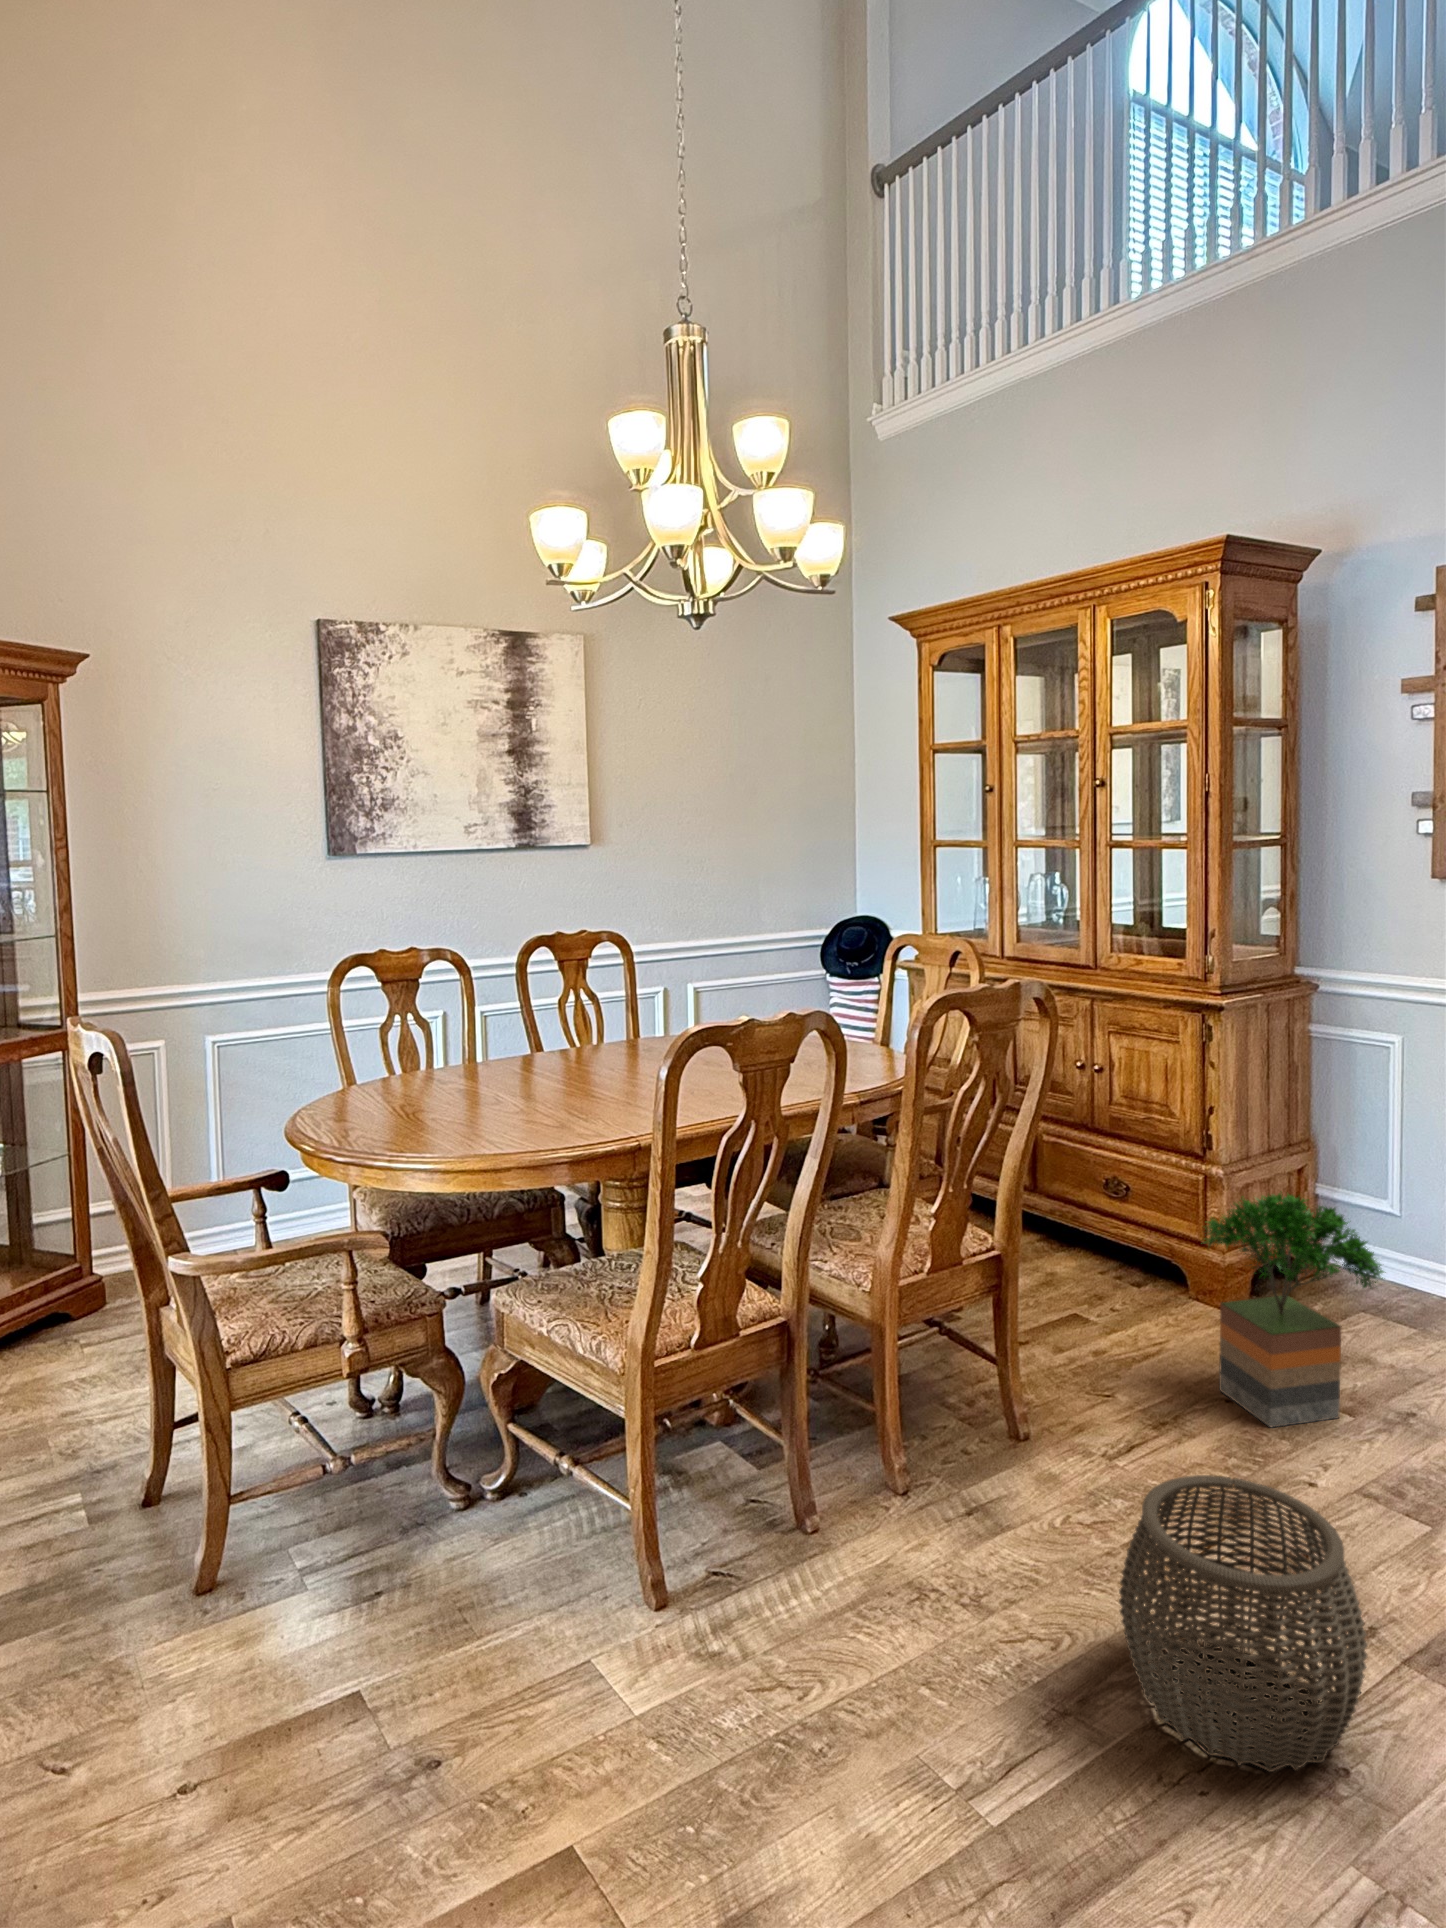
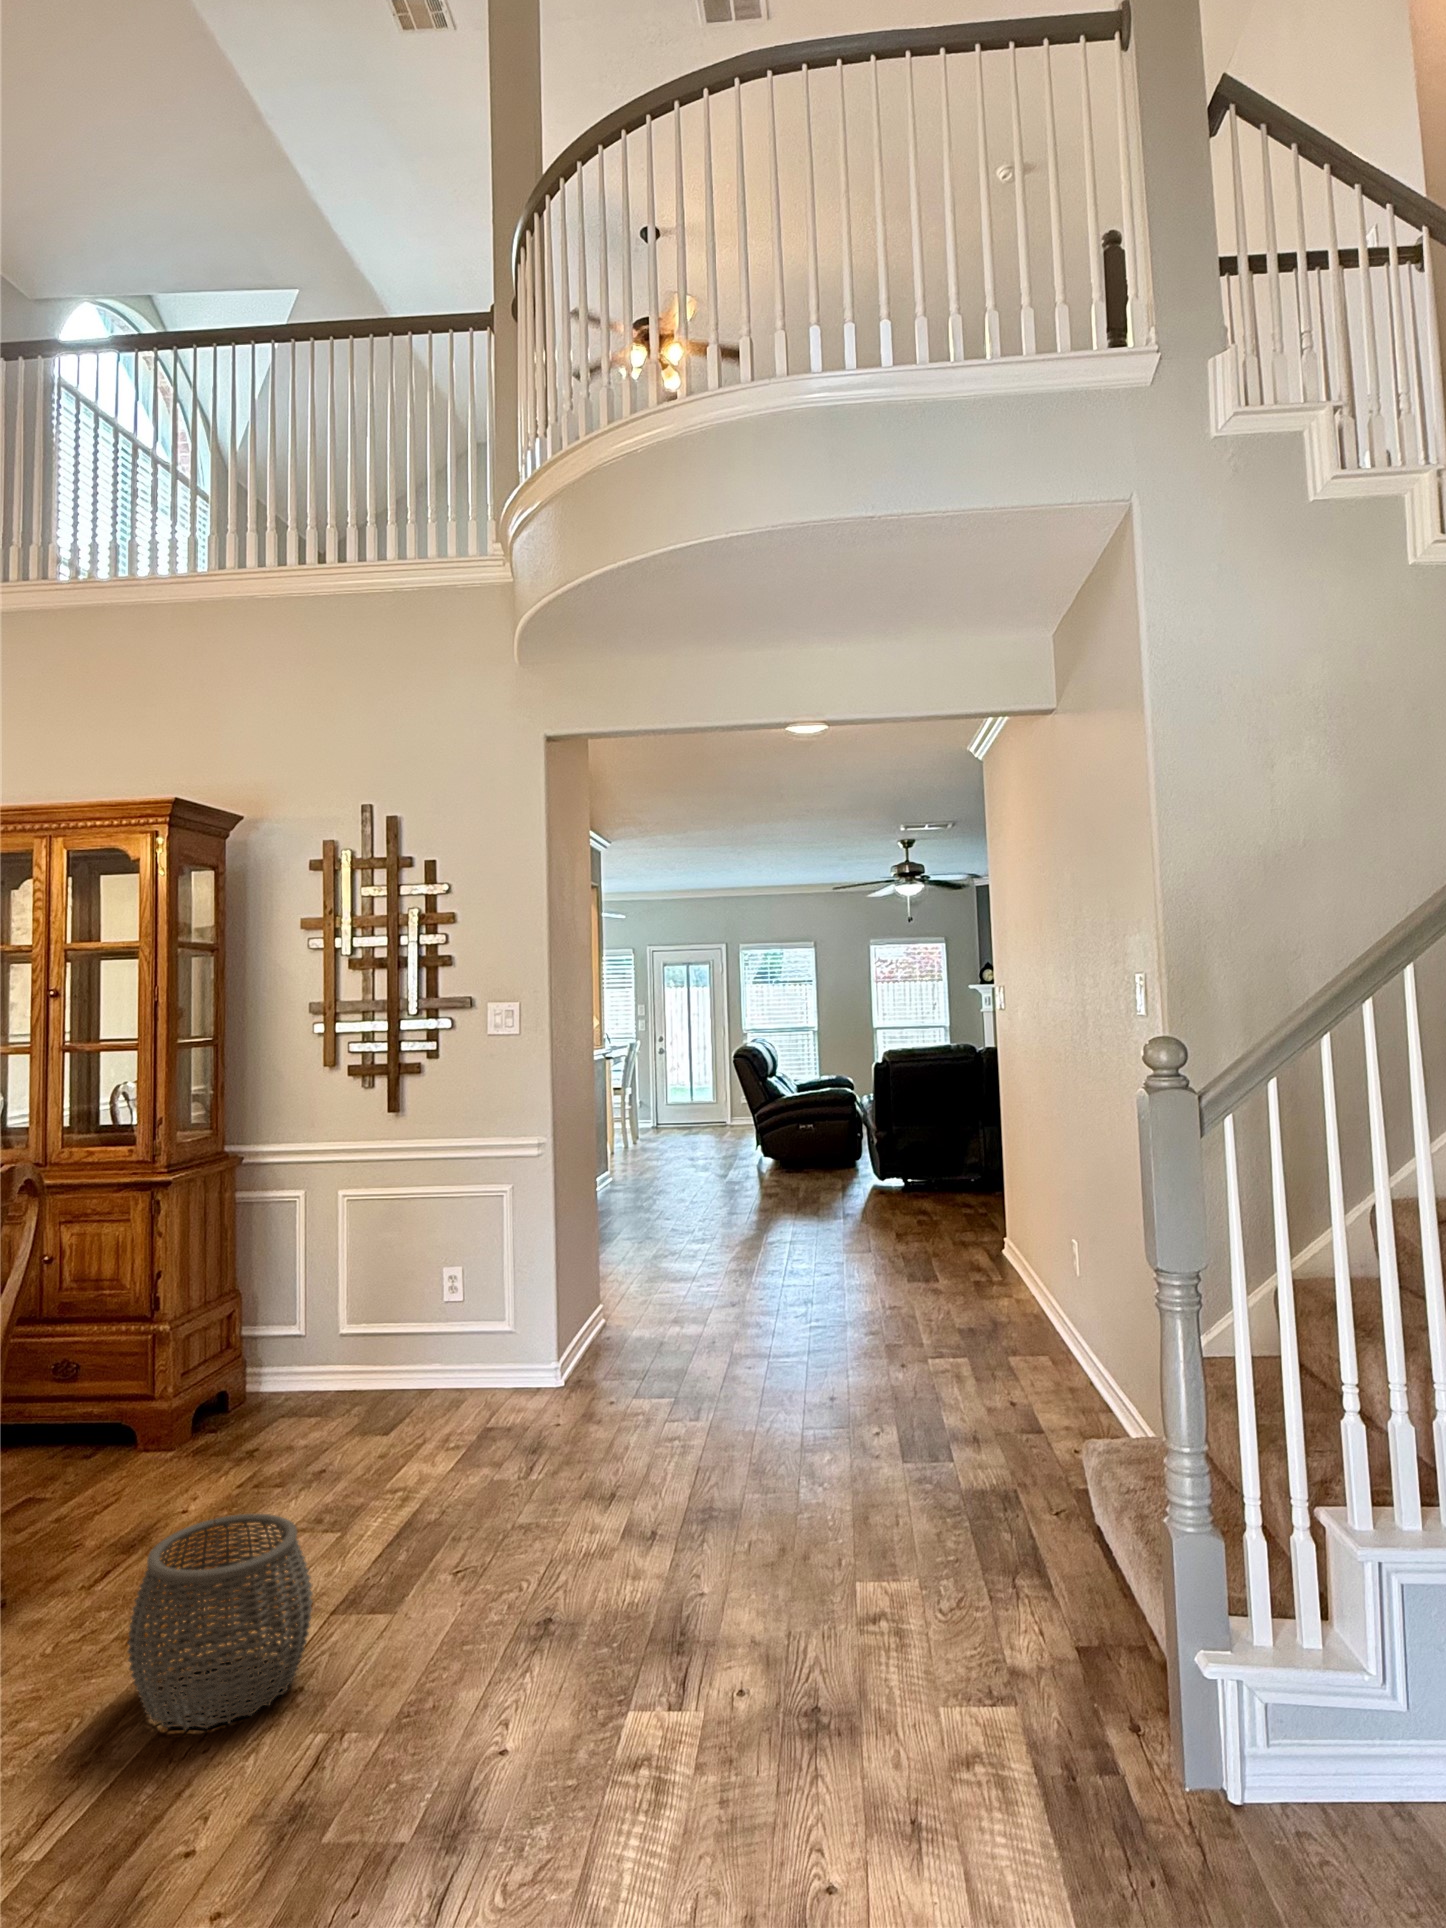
potted tree: present [1201,1193,1384,1427] -> none [160,1319,305,1518]

